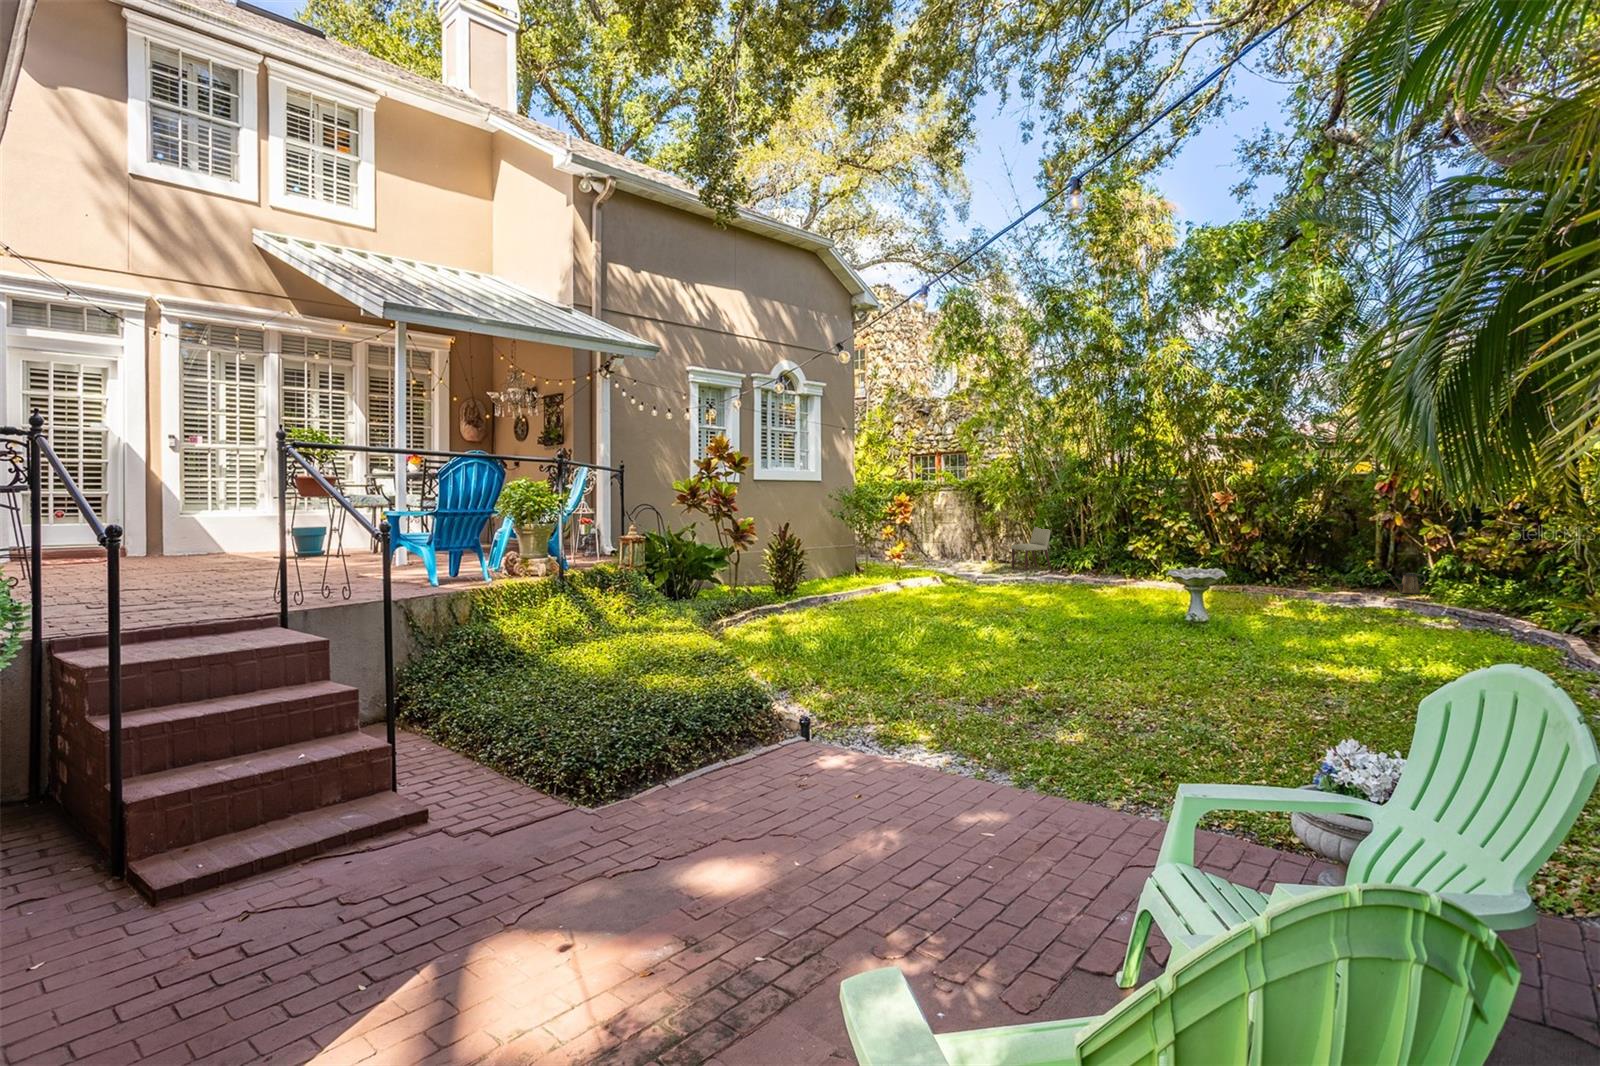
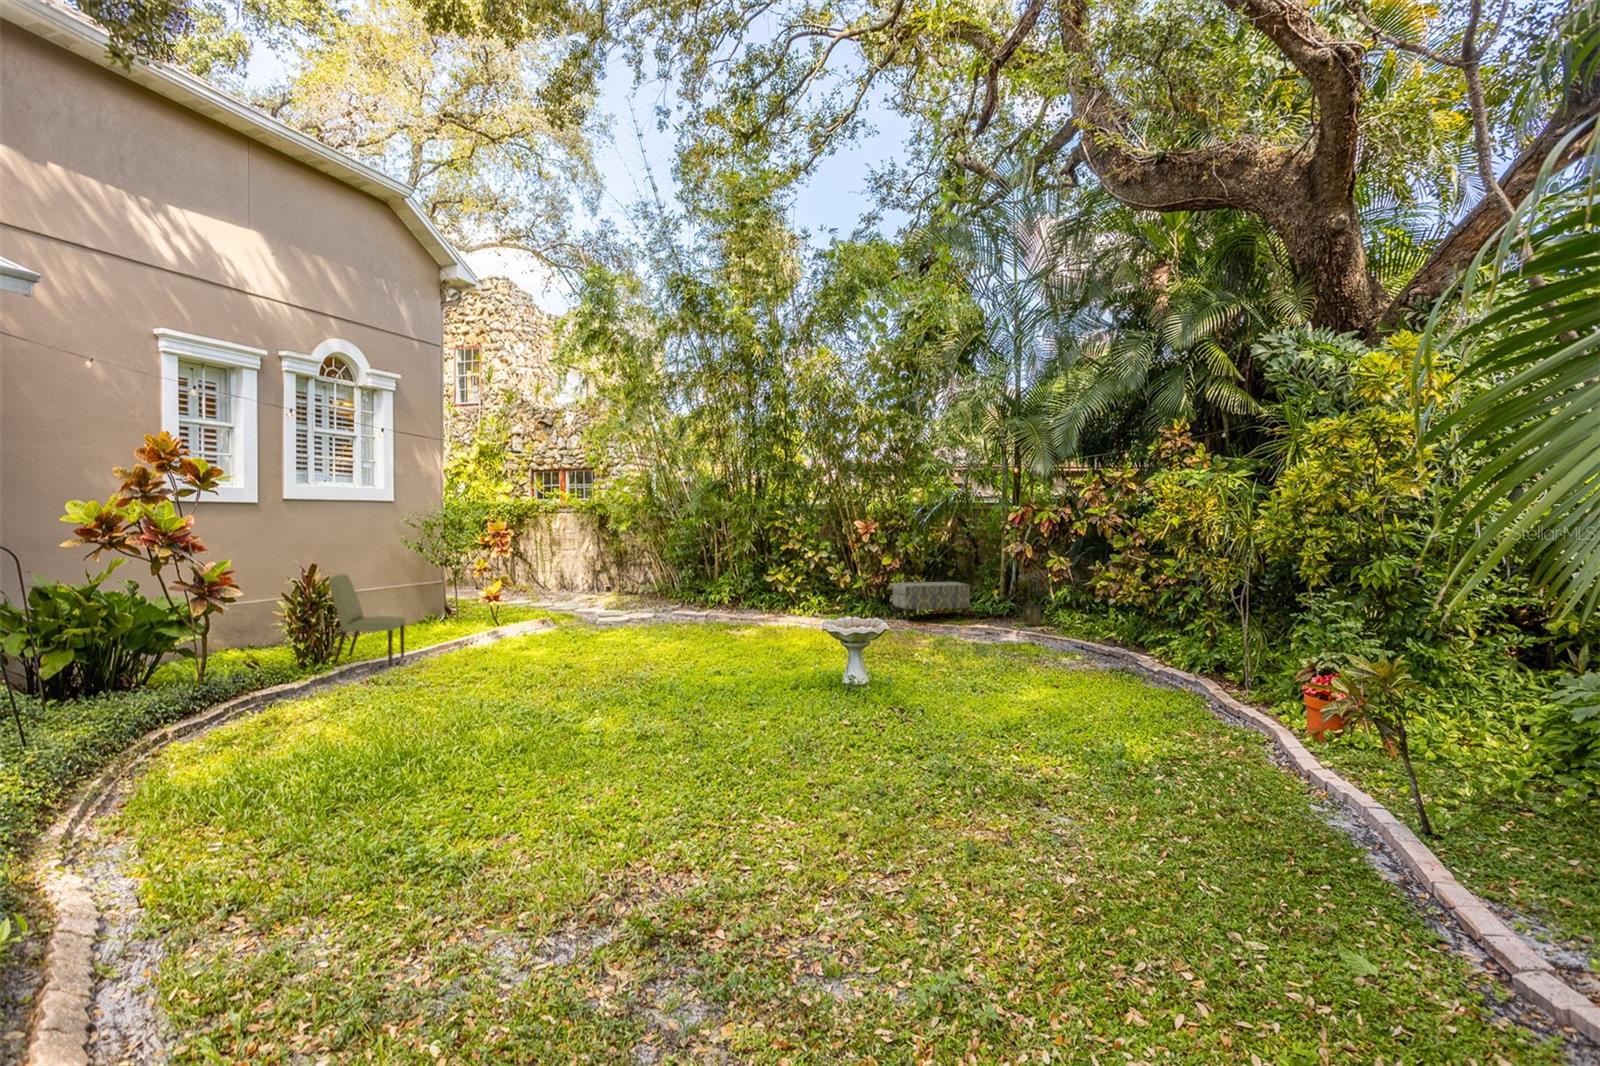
chair: present [1011,527,1051,570] -> present [329,574,406,666]
bench: none [1254,551,1340,586] -> present [893,582,970,619]

